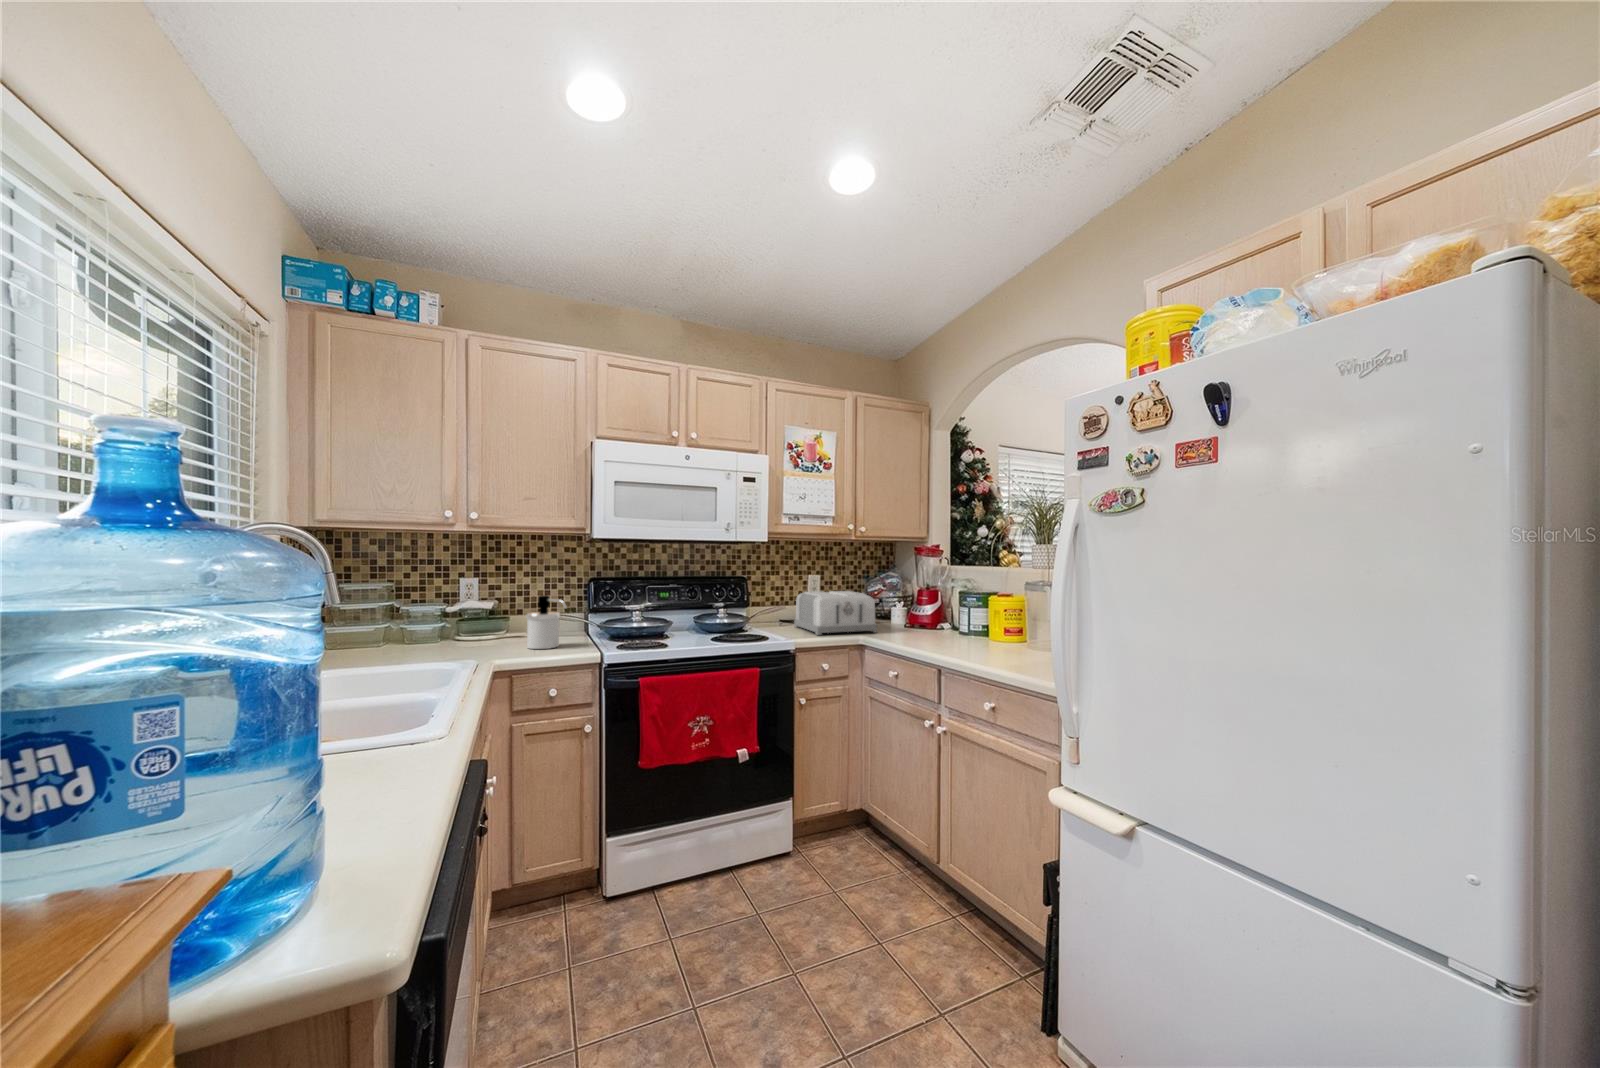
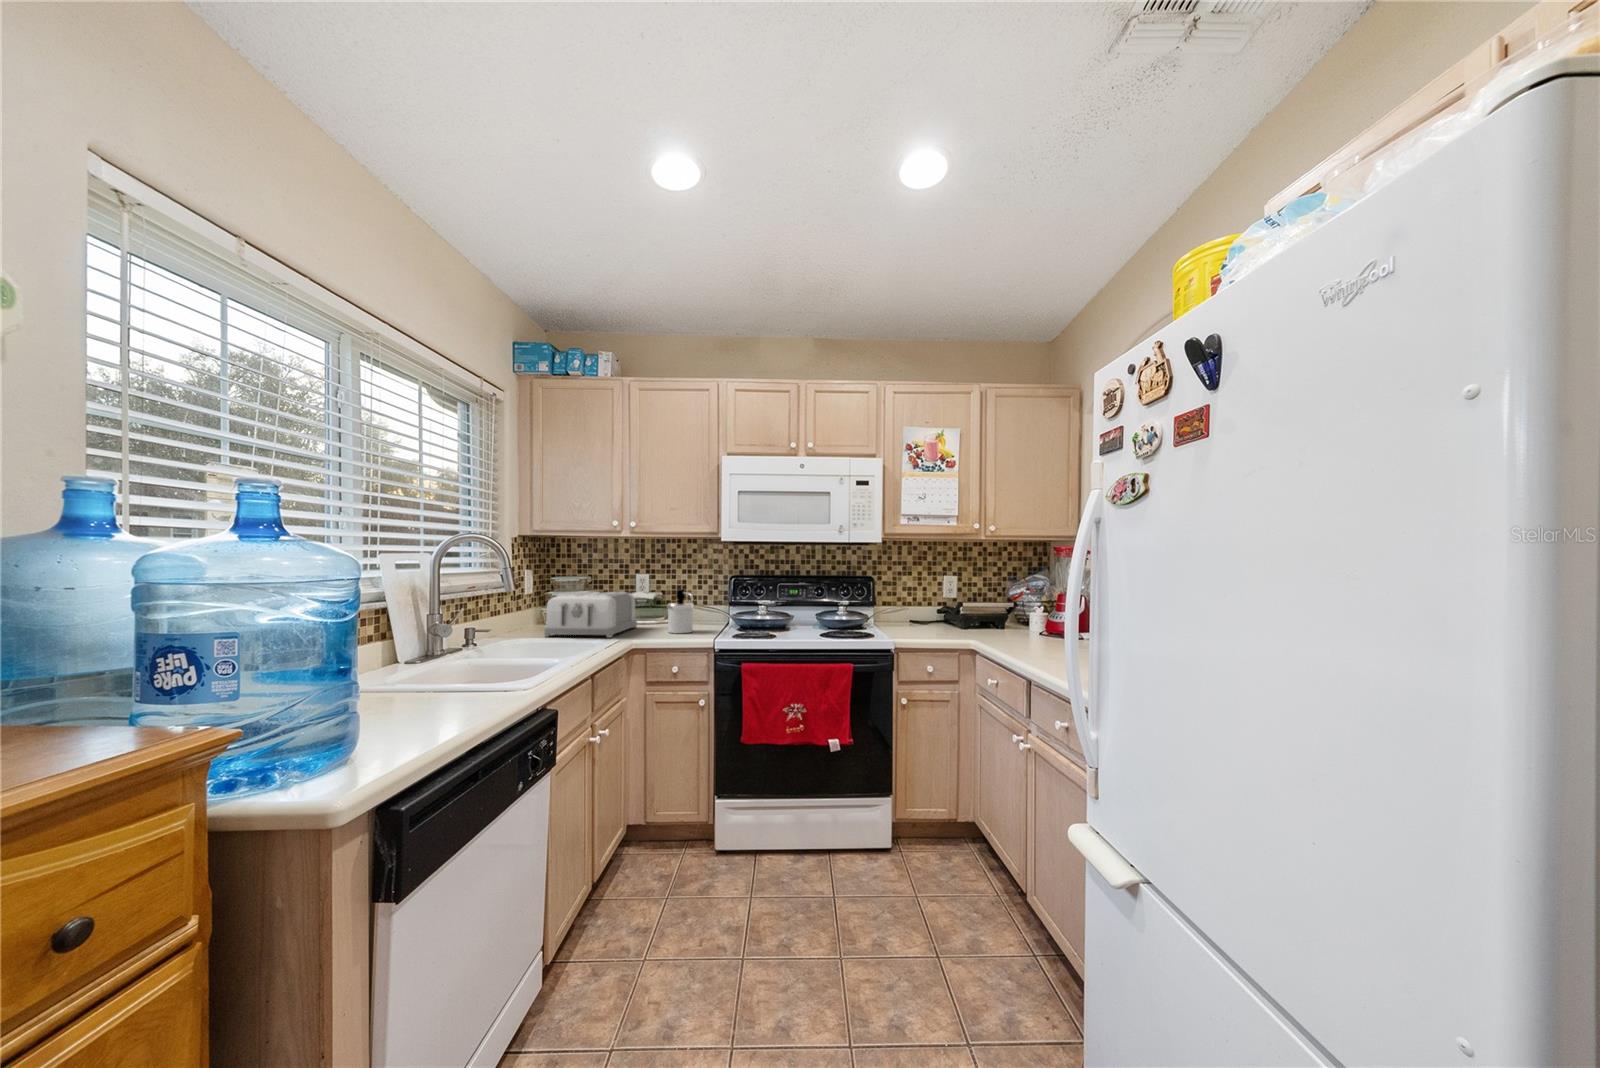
toaster: present [794,591,877,635] -> present [544,592,637,637]

